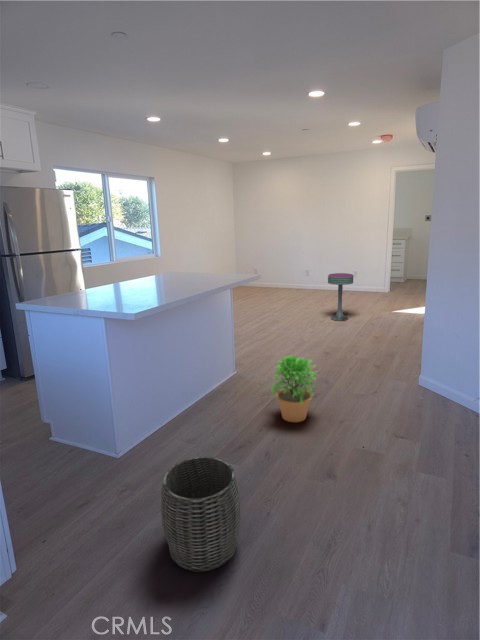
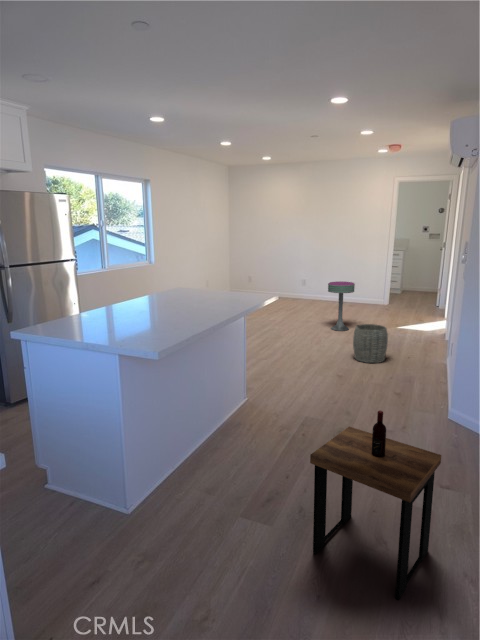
potted plant: present [272,355,316,422] -> none [263,361,315,431]
side table: none [322,409,453,596] -> present [310,411,441,600]
woven basket: present [161,457,240,572] -> present [353,324,388,363]

